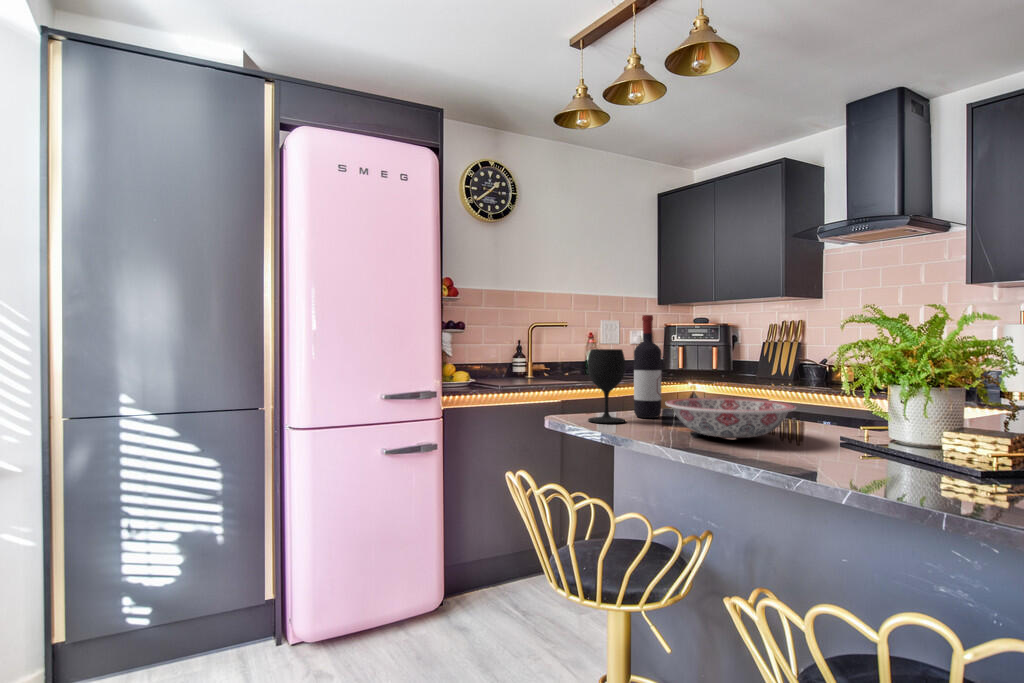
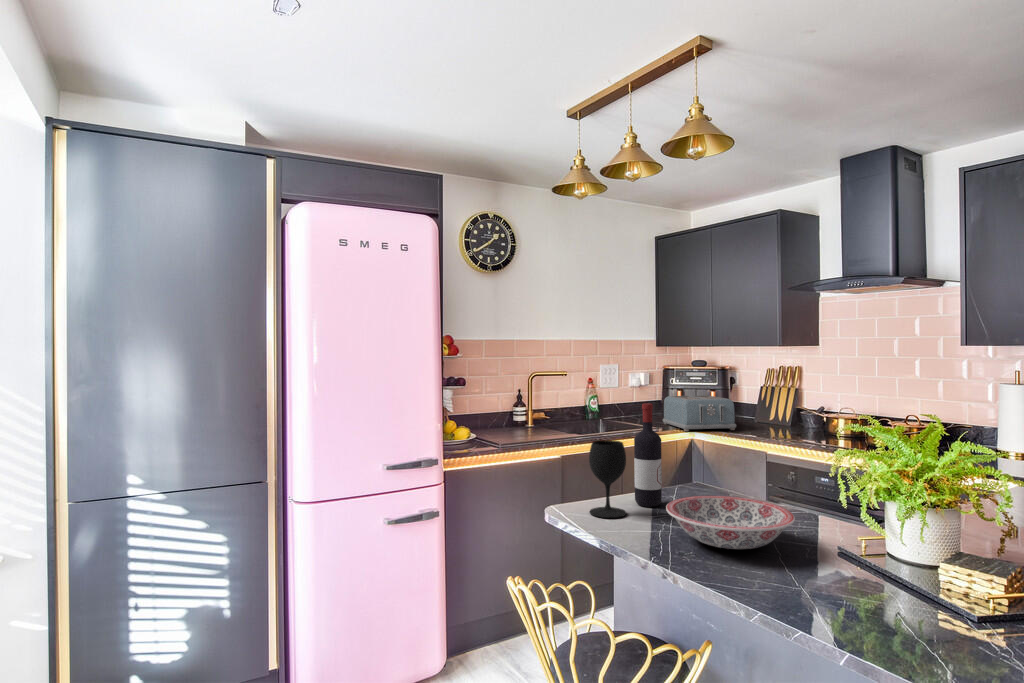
toaster: none [664,350,738,382] -> present [663,395,736,431]

